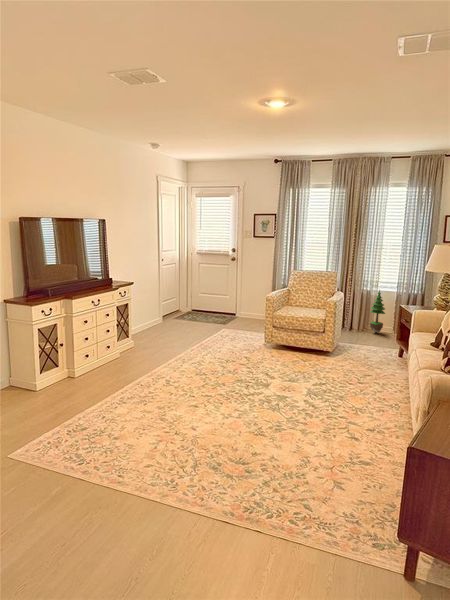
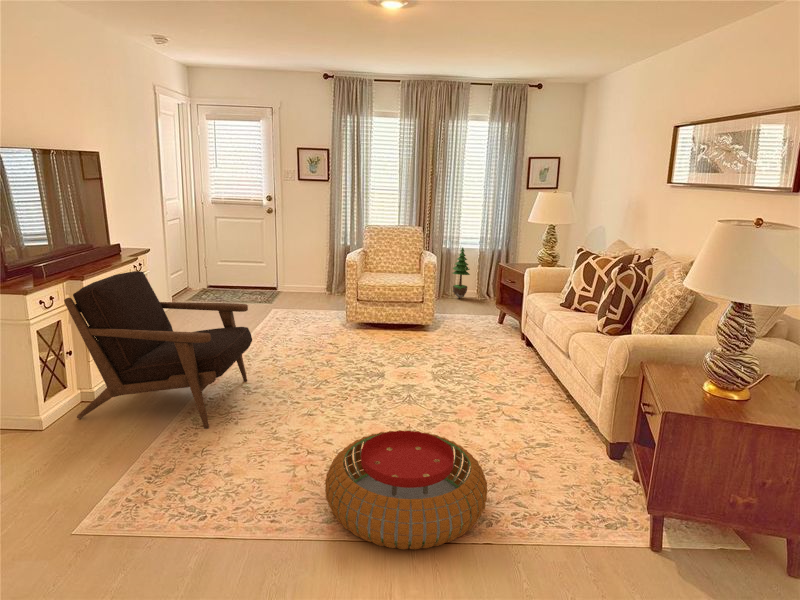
armchair: none [54,296,172,406] -> present [64,271,252,429]
pouf: none [154,427,279,521] -> present [325,430,488,550]

